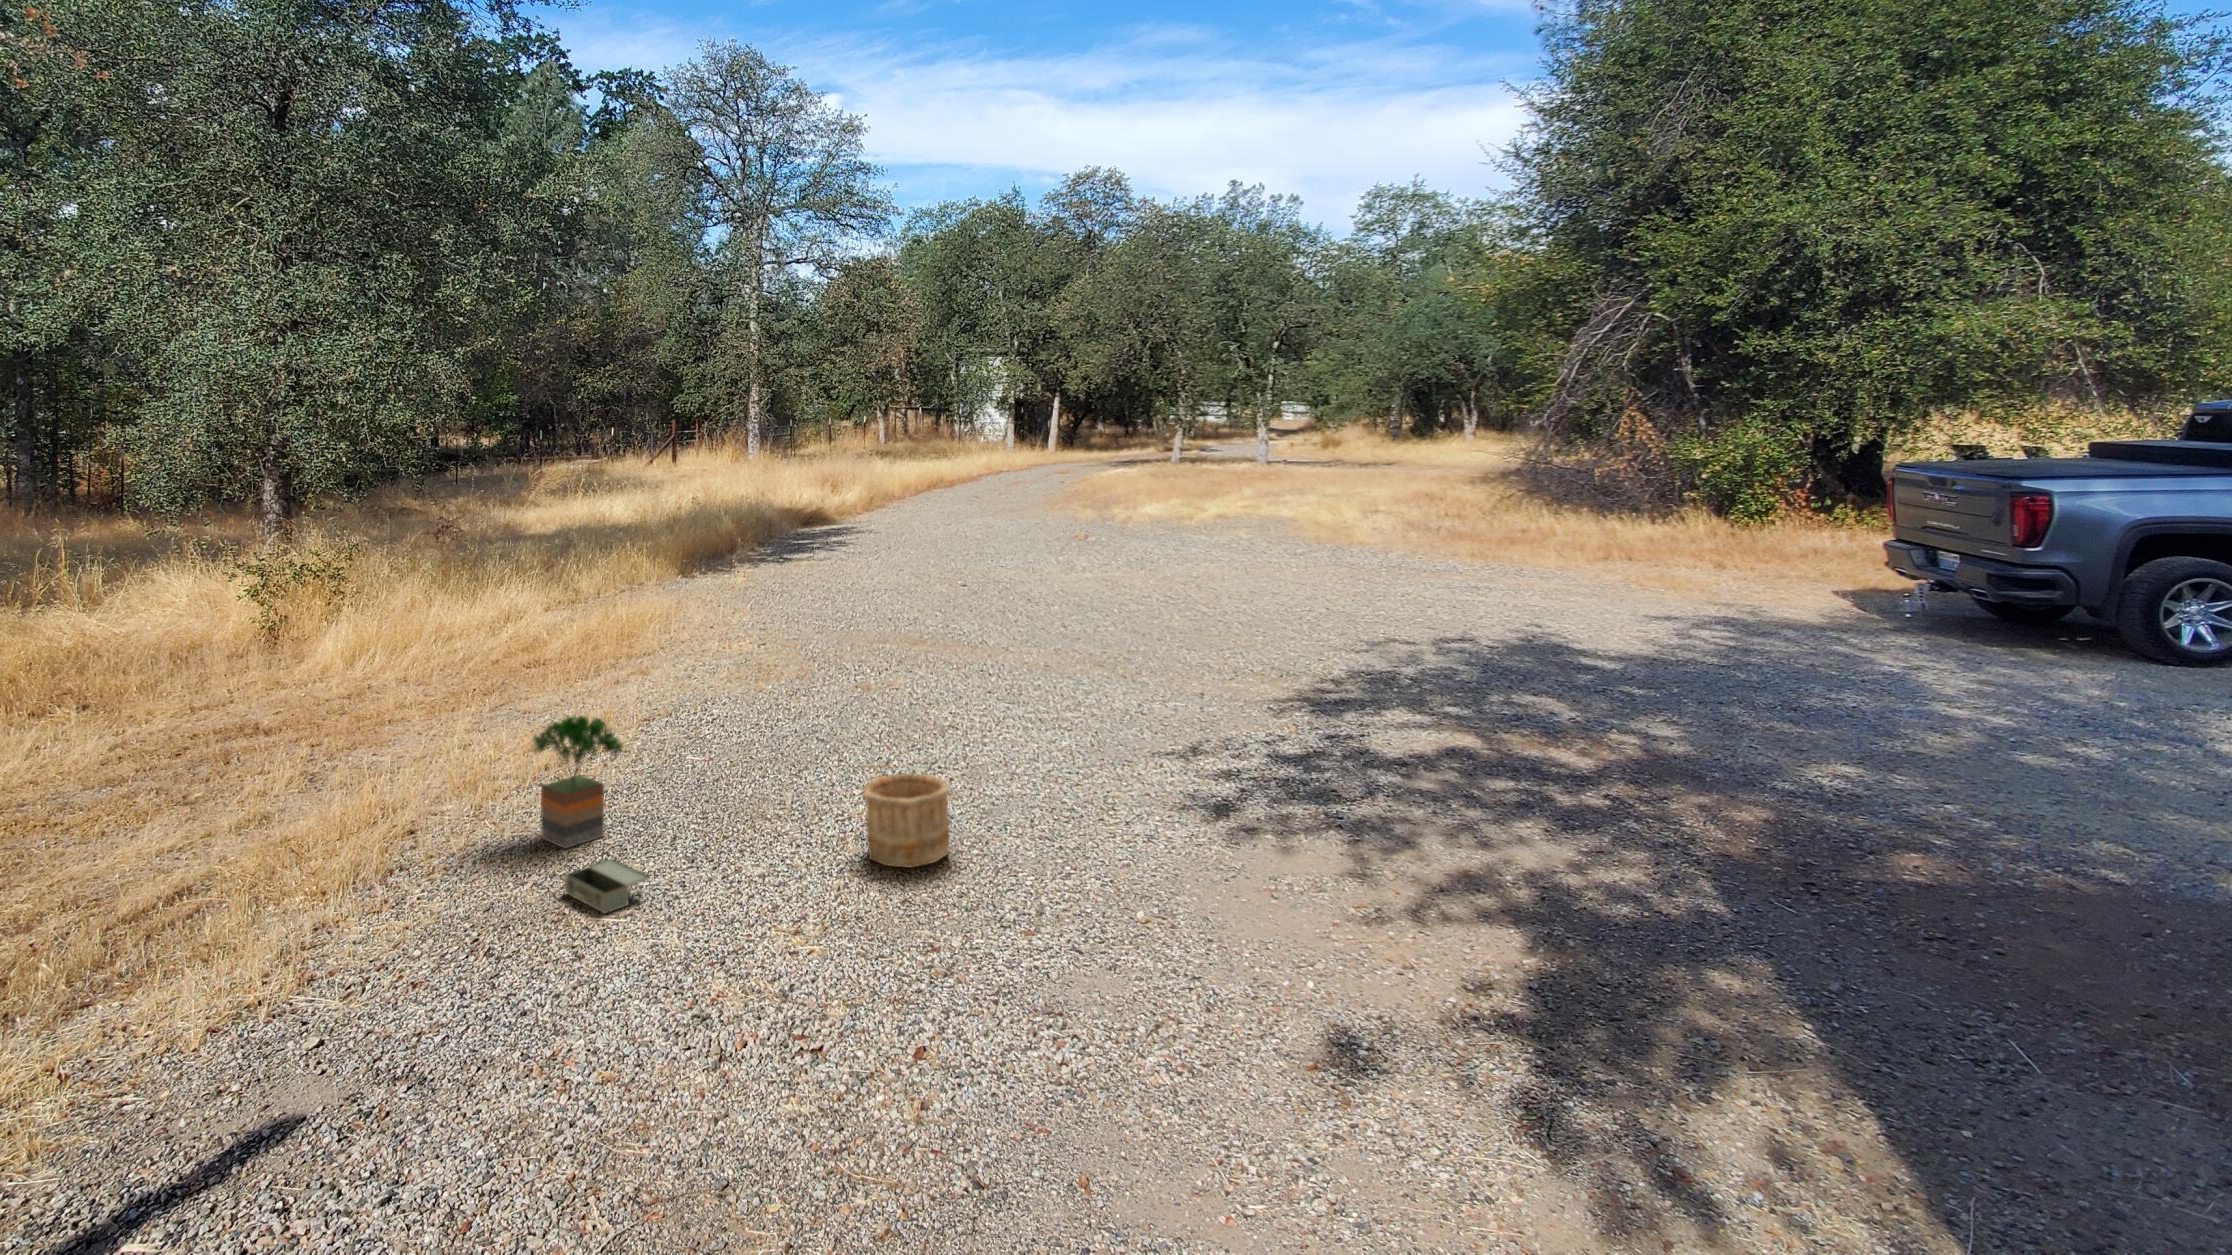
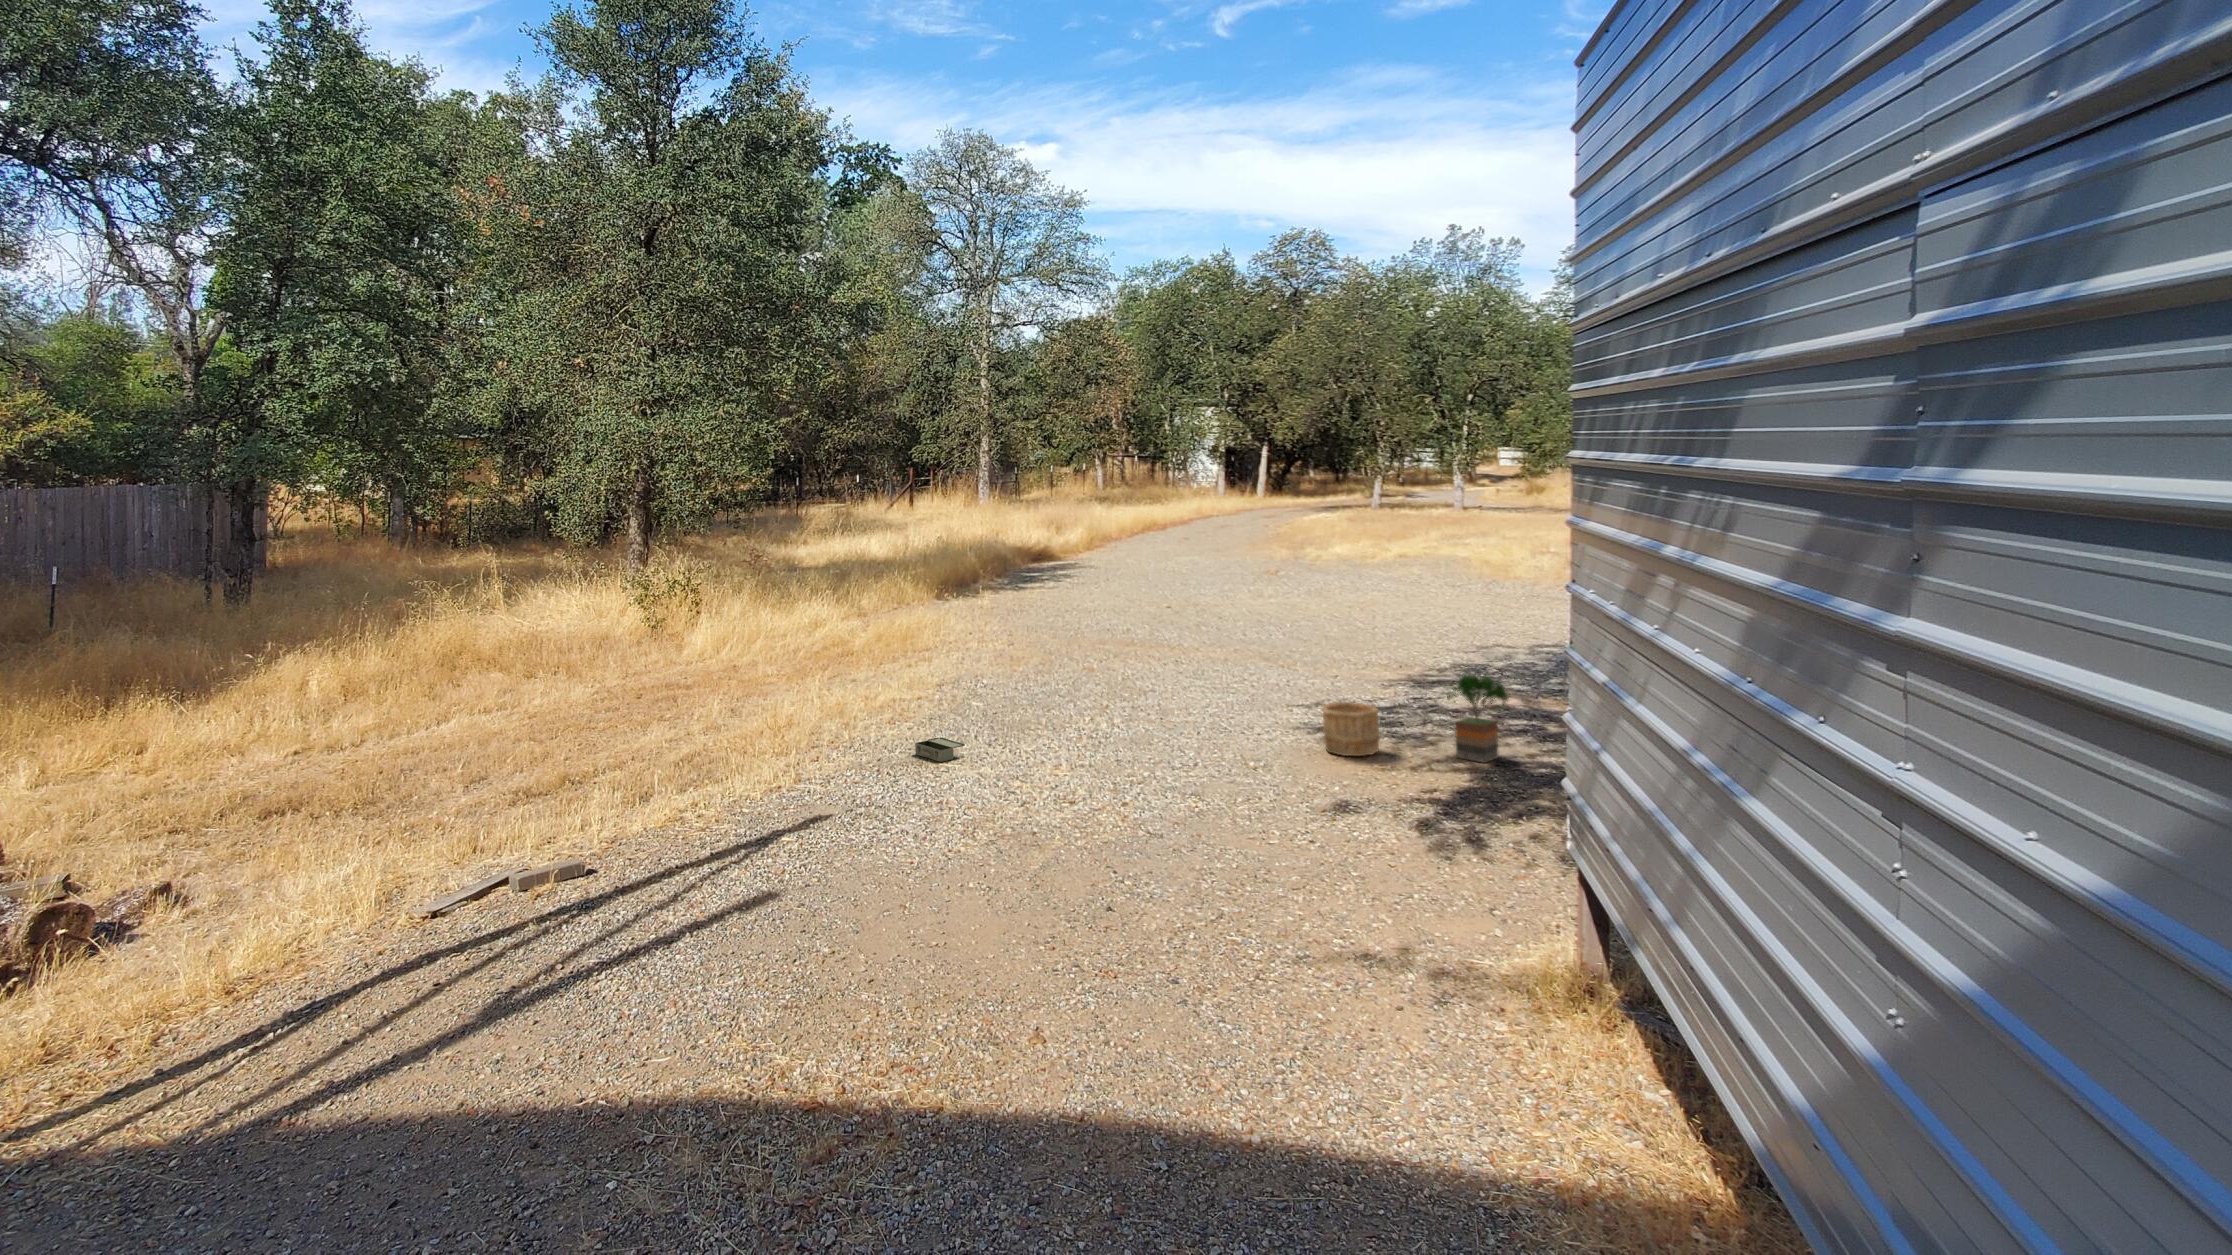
potted tree: present [532,715,624,849] -> present [1446,676,1511,763]
wooden bucket: present [863,773,950,868] -> present [1321,702,1379,756]

